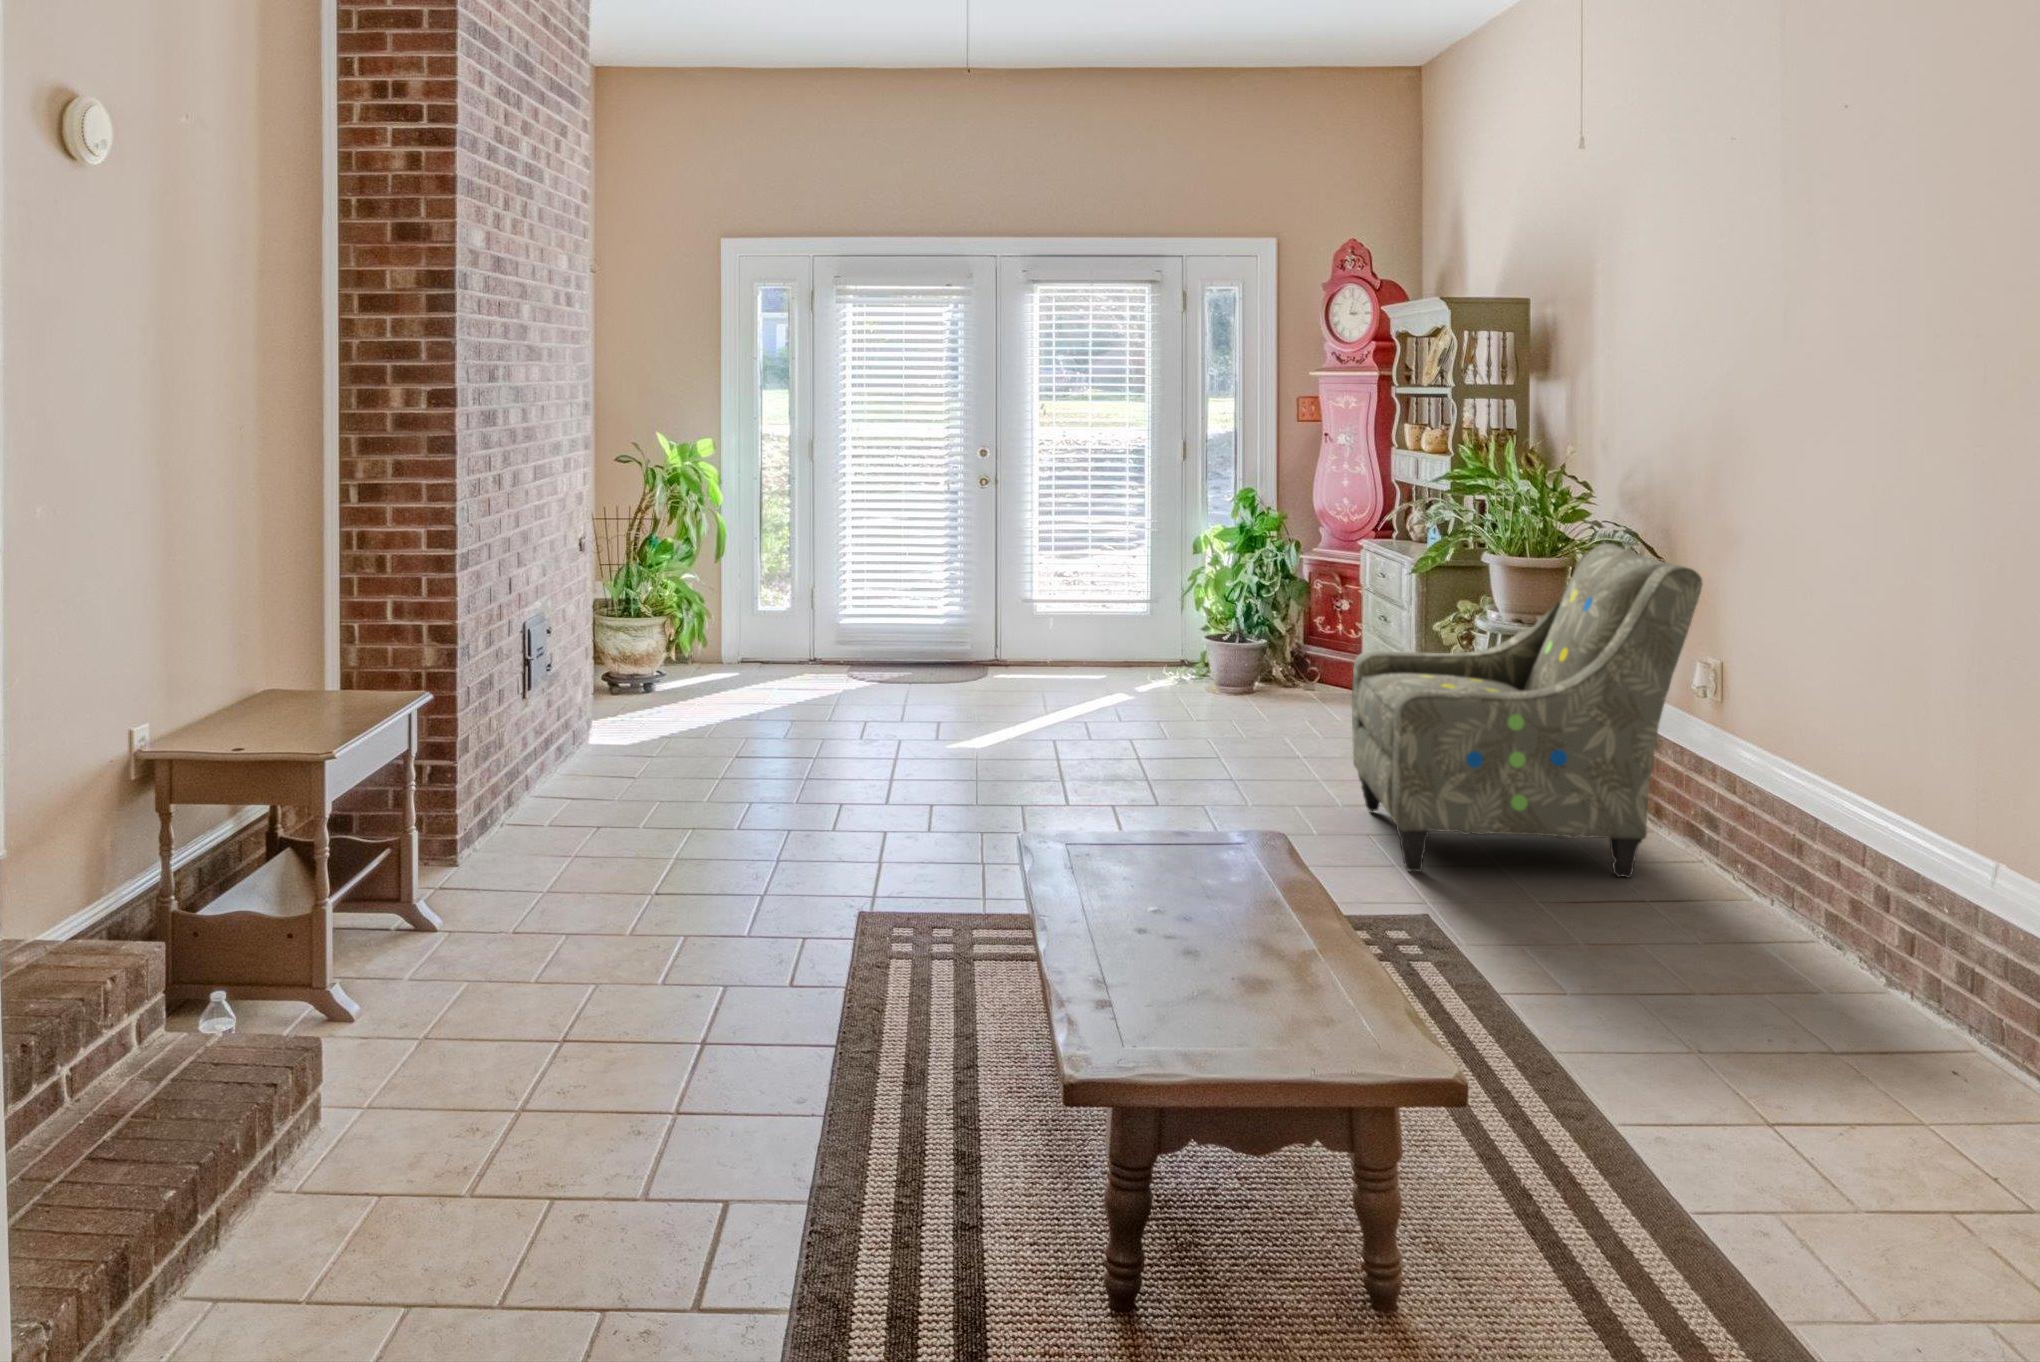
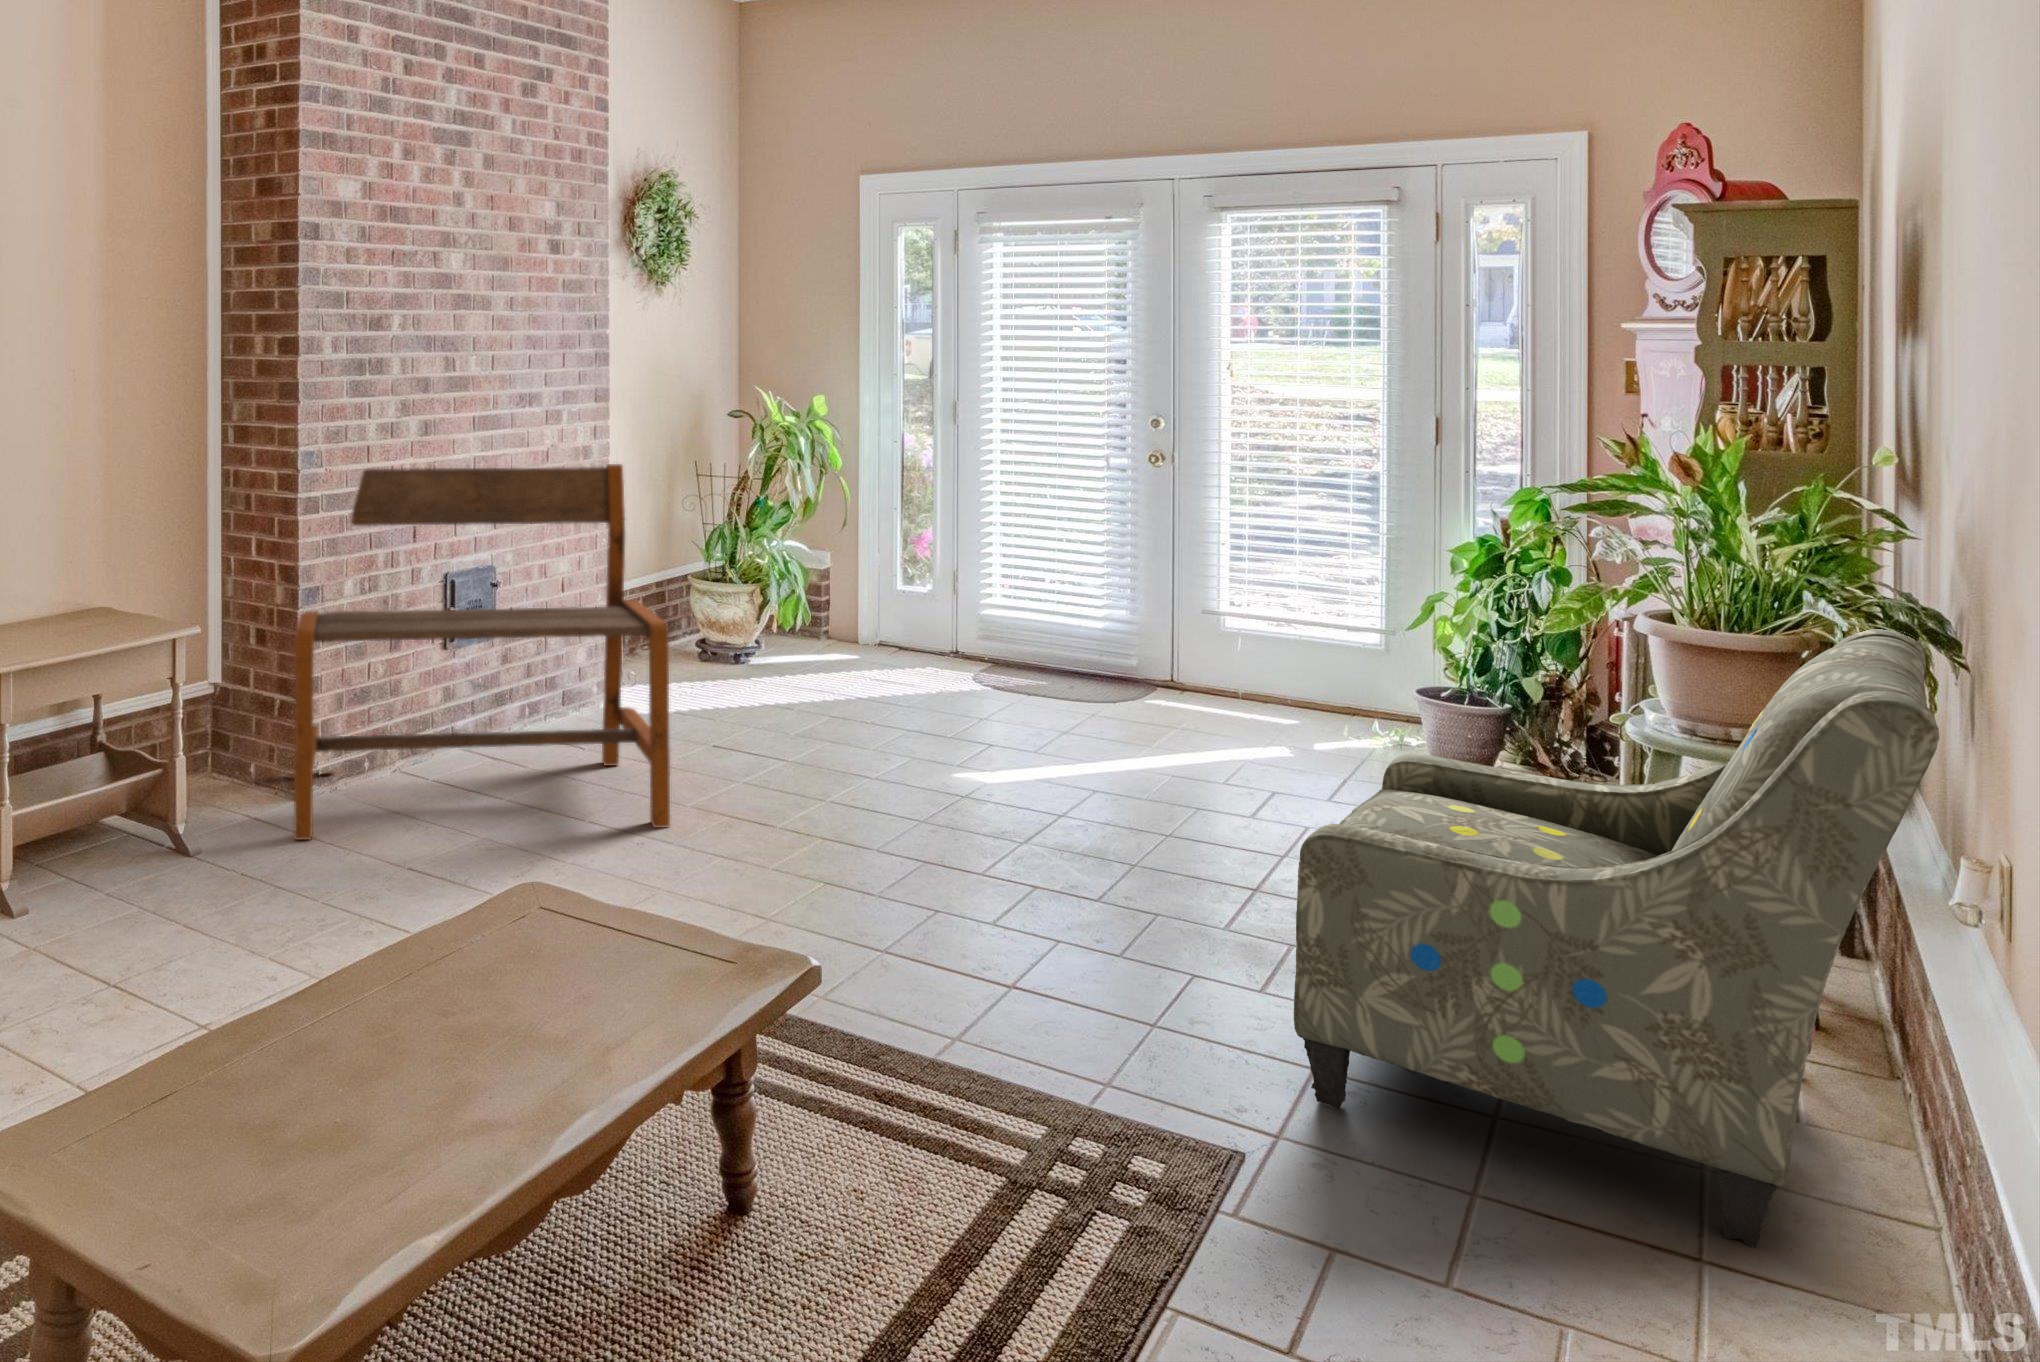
bench: none [421,503,816,900] -> present [294,464,670,840]

